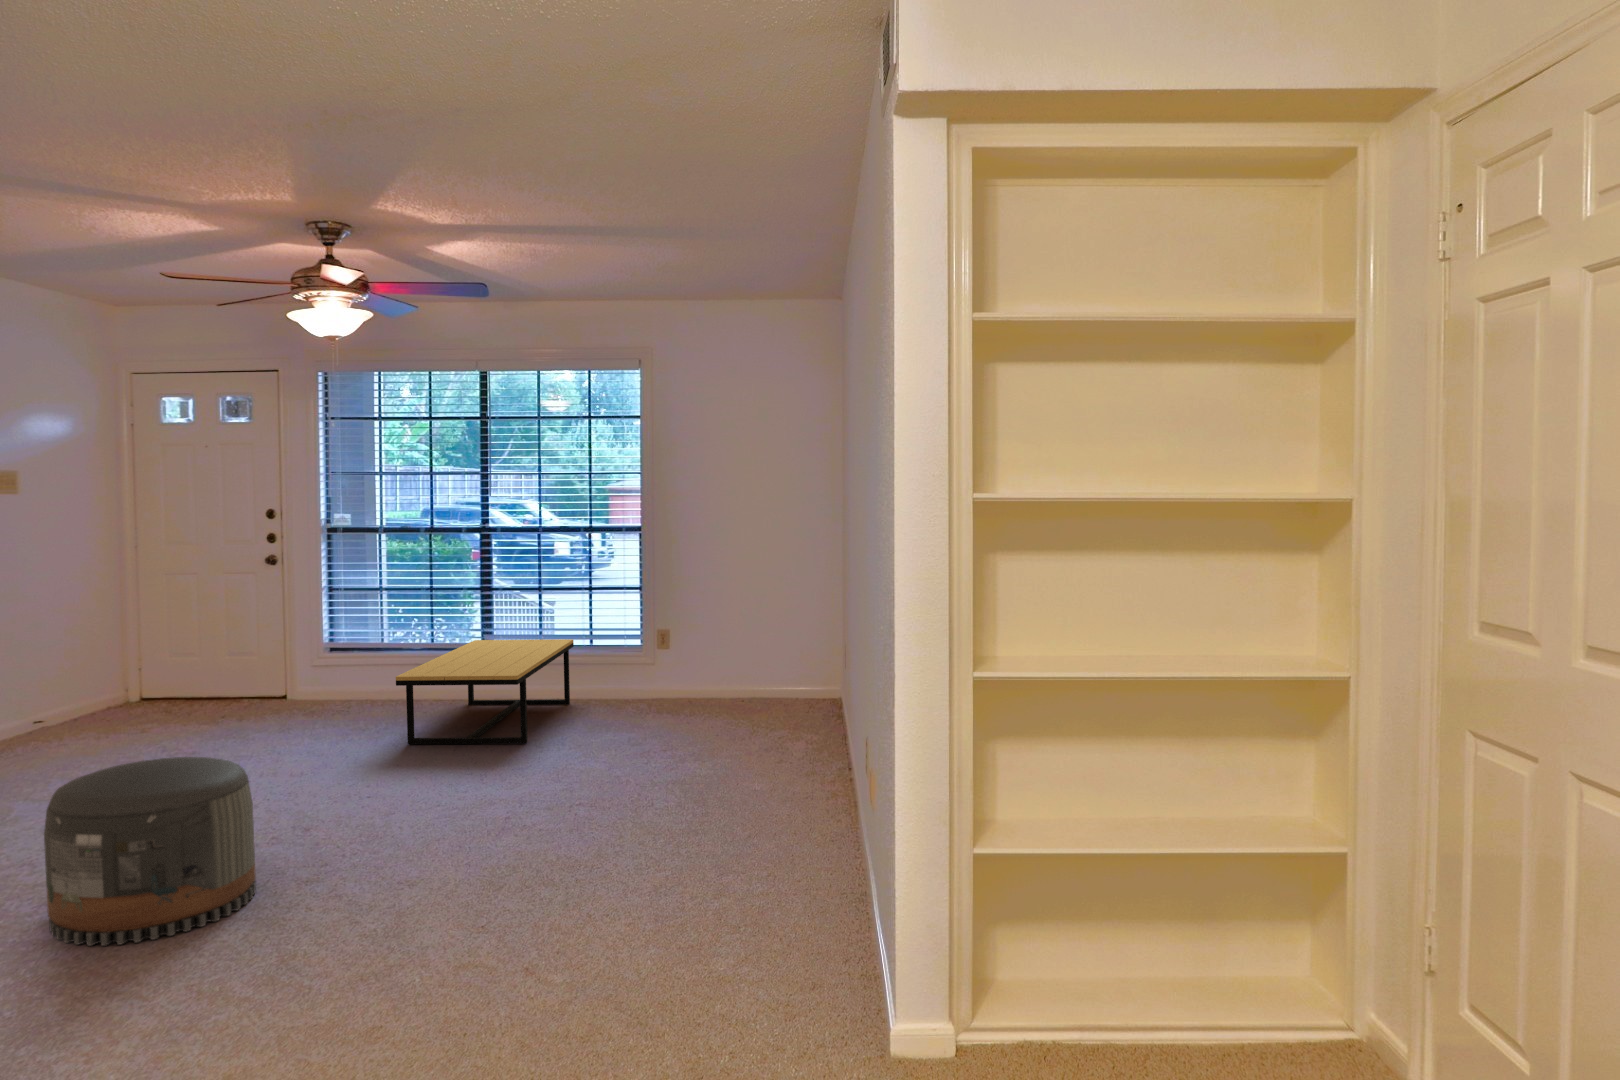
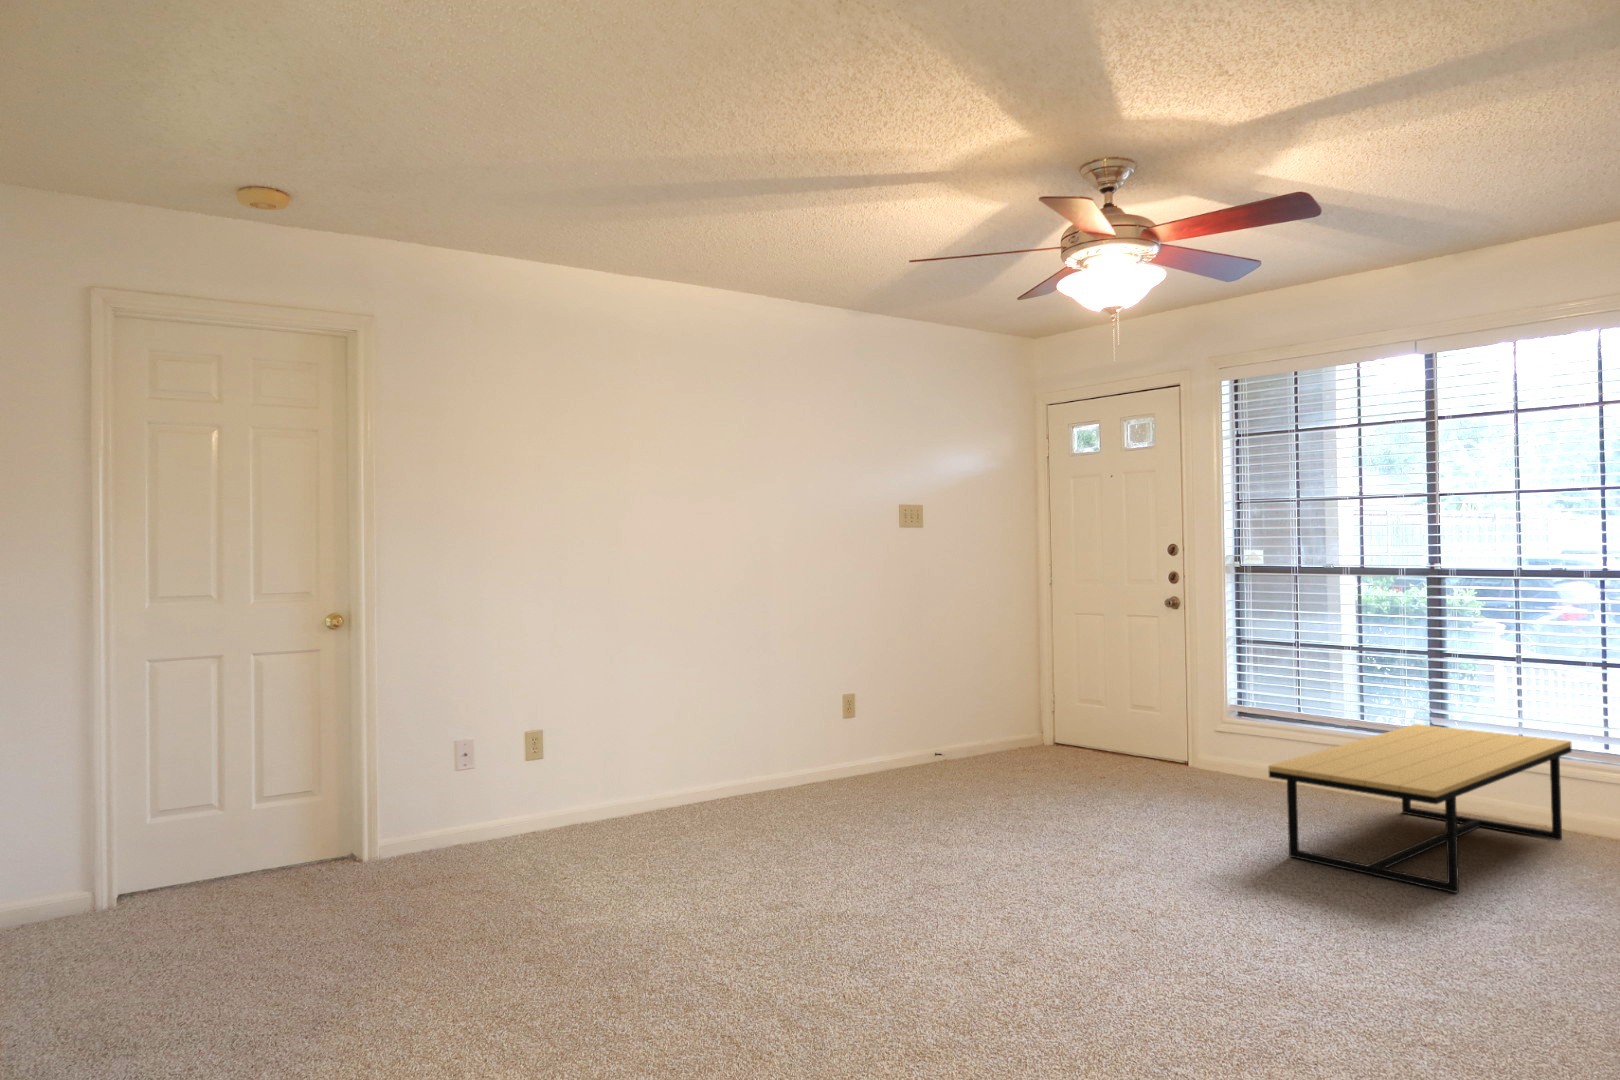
pouf: present [44,757,256,946] -> none [804,833,1006,1051]

